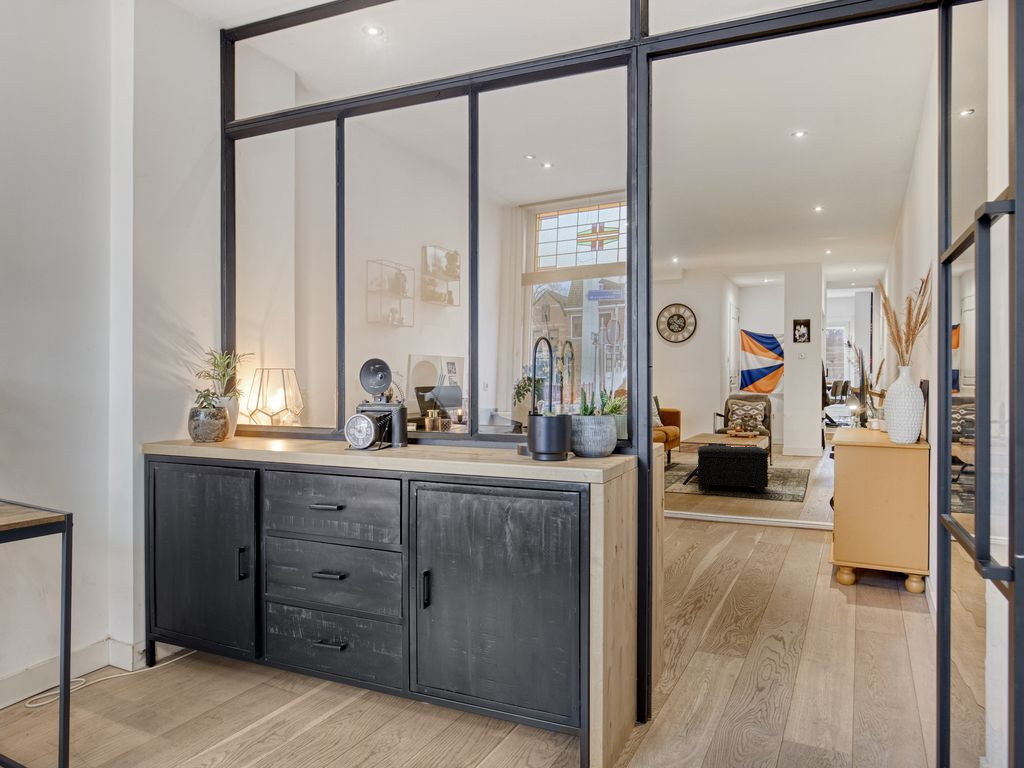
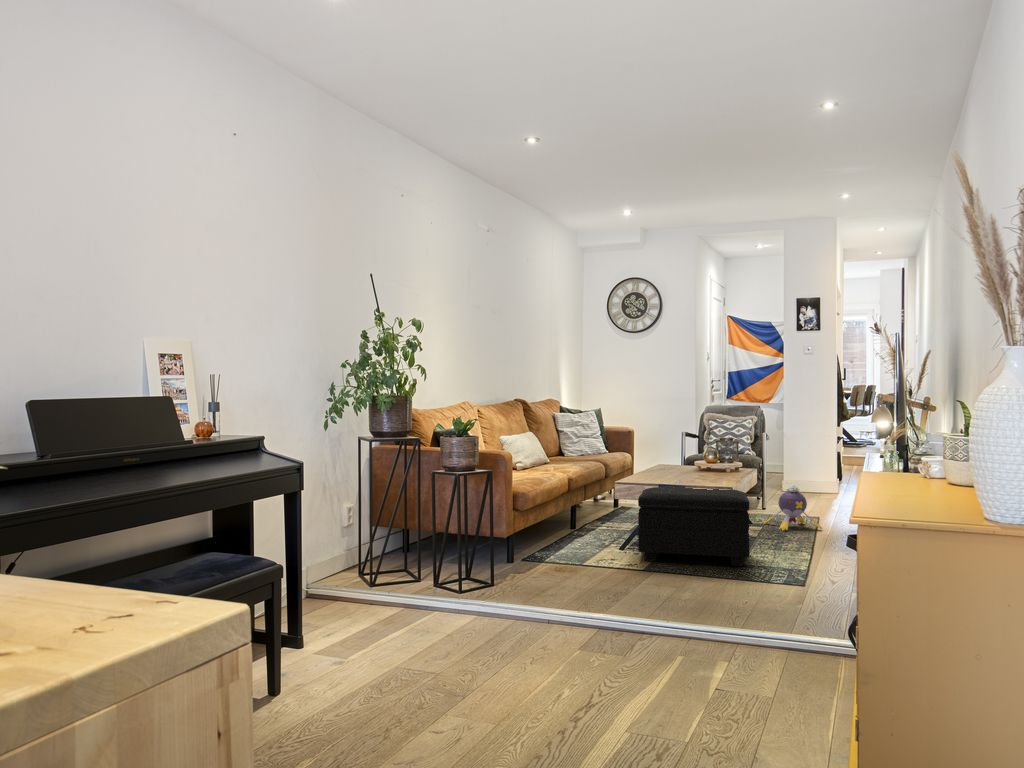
plush toy: none [773,447,813,476] -> present [764,485,822,531]

